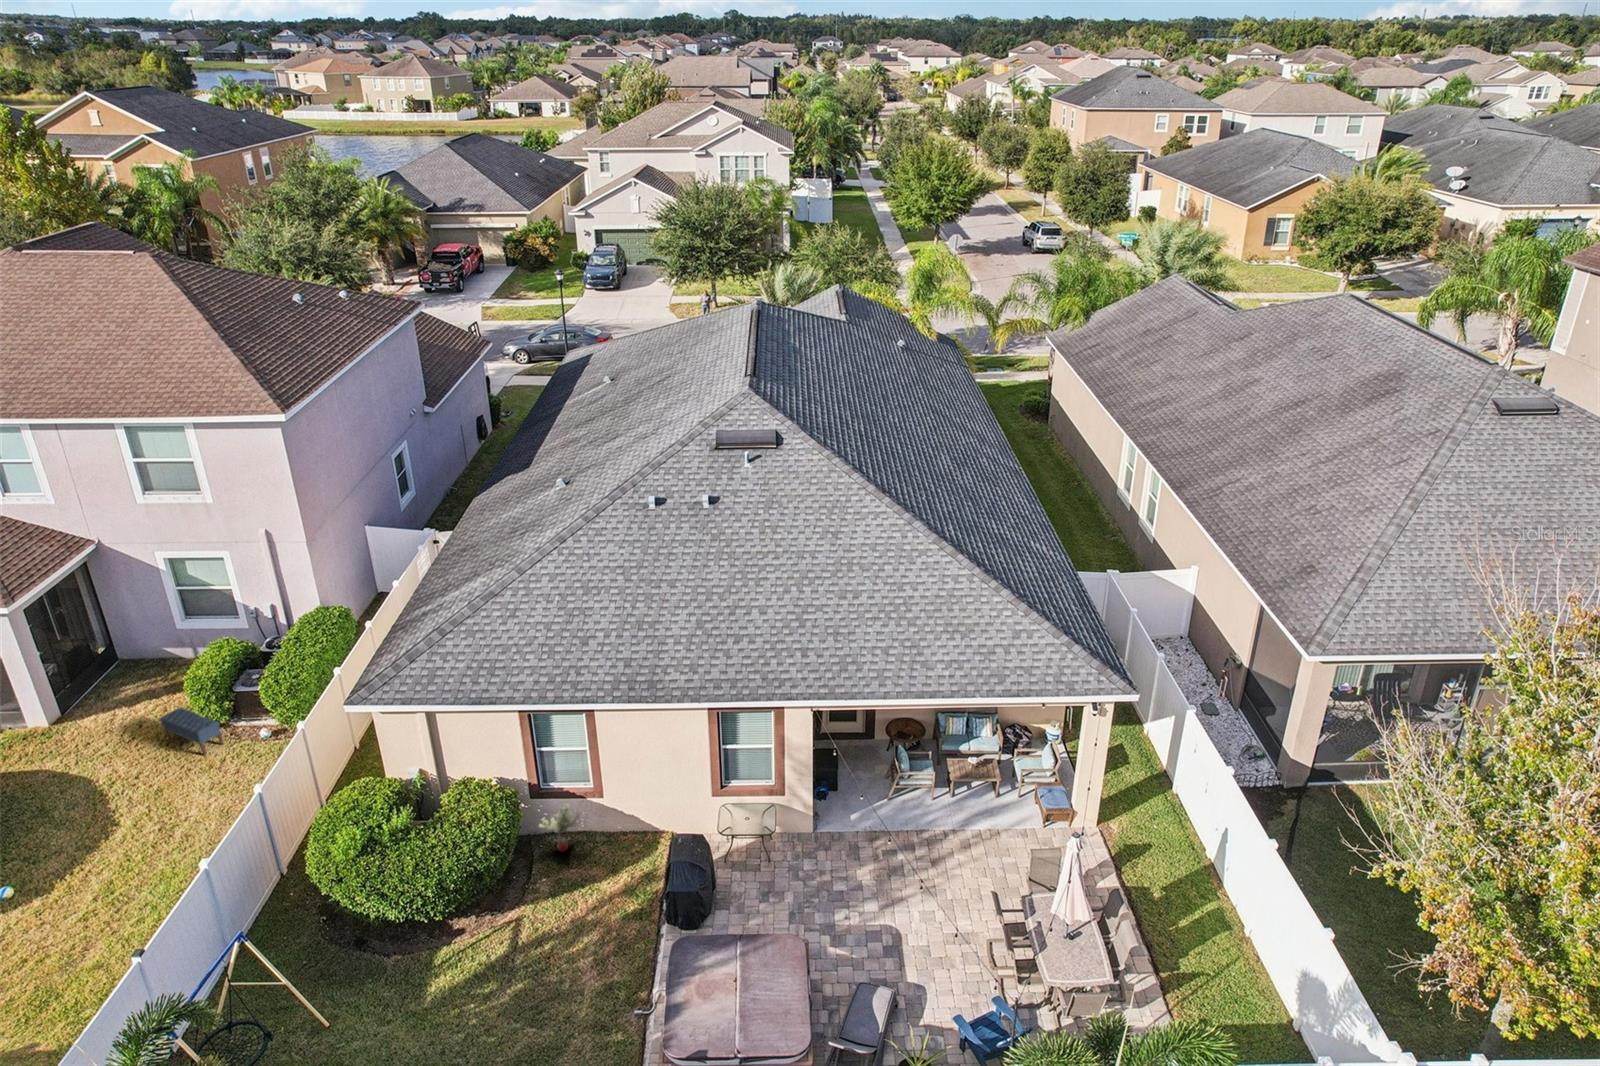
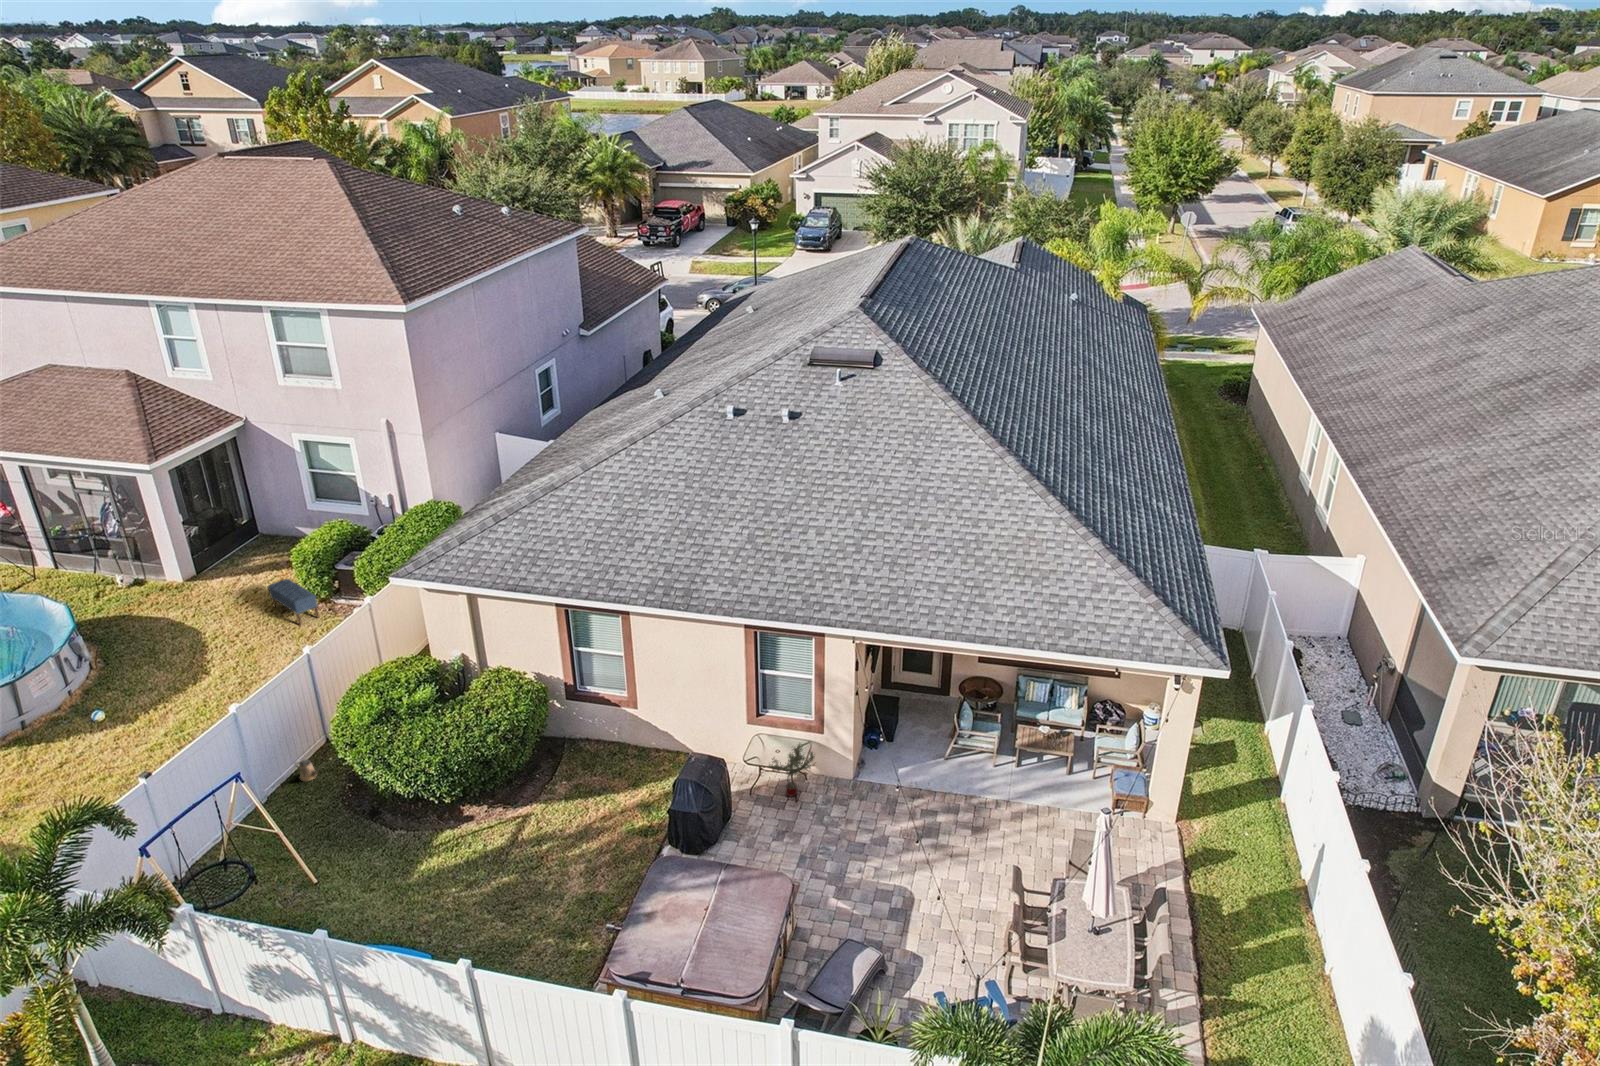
potted tree: present [539,804,579,852] -> present [768,744,815,797]
watering can: none [259,902,295,925] -> present [294,759,322,781]

